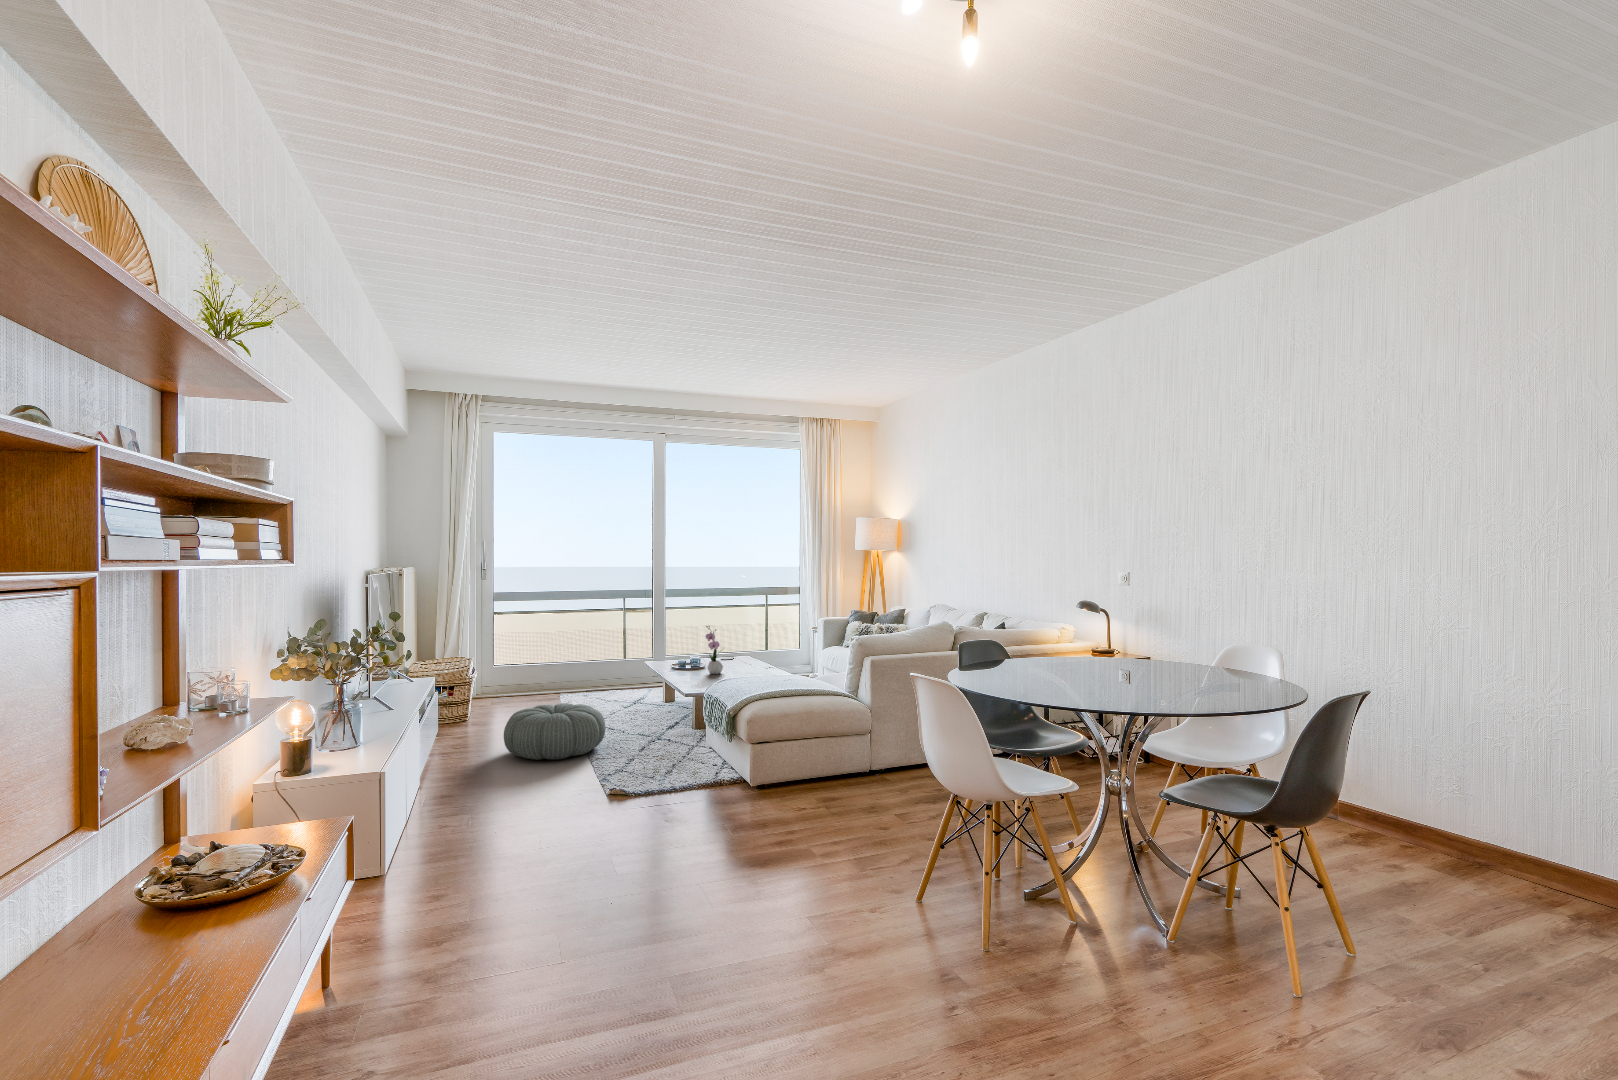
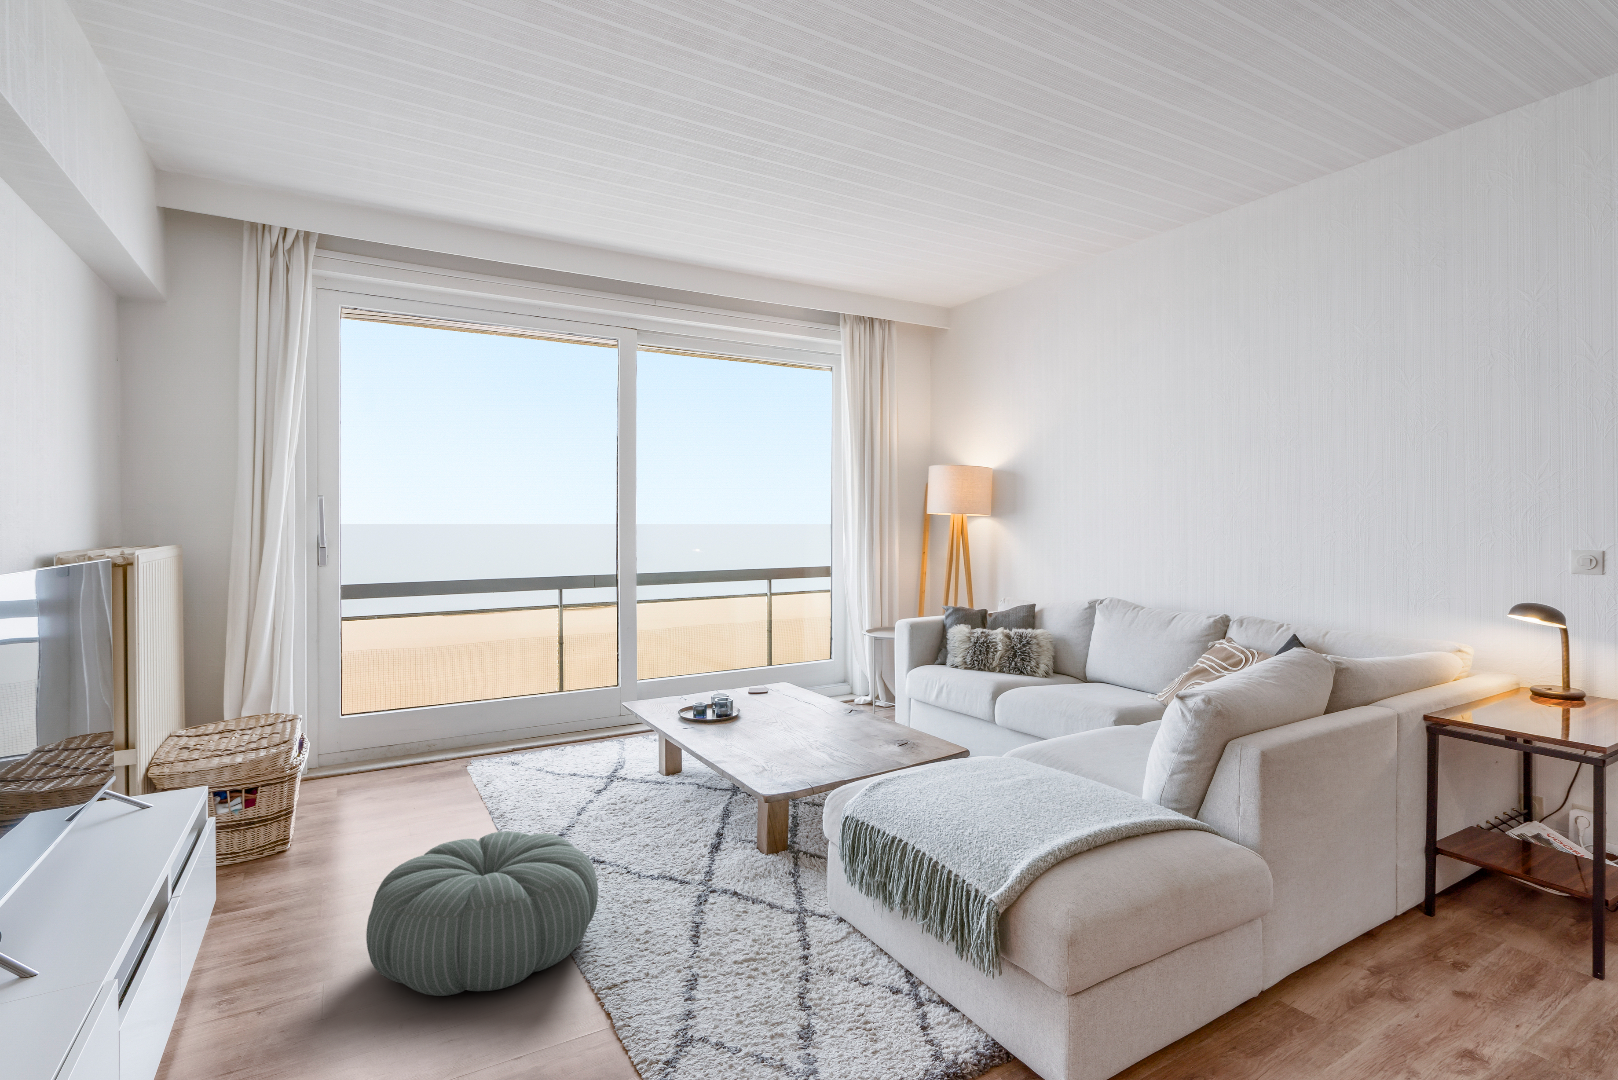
flower arrangement: present [706,626,723,674] -> none [763,649,795,739]

